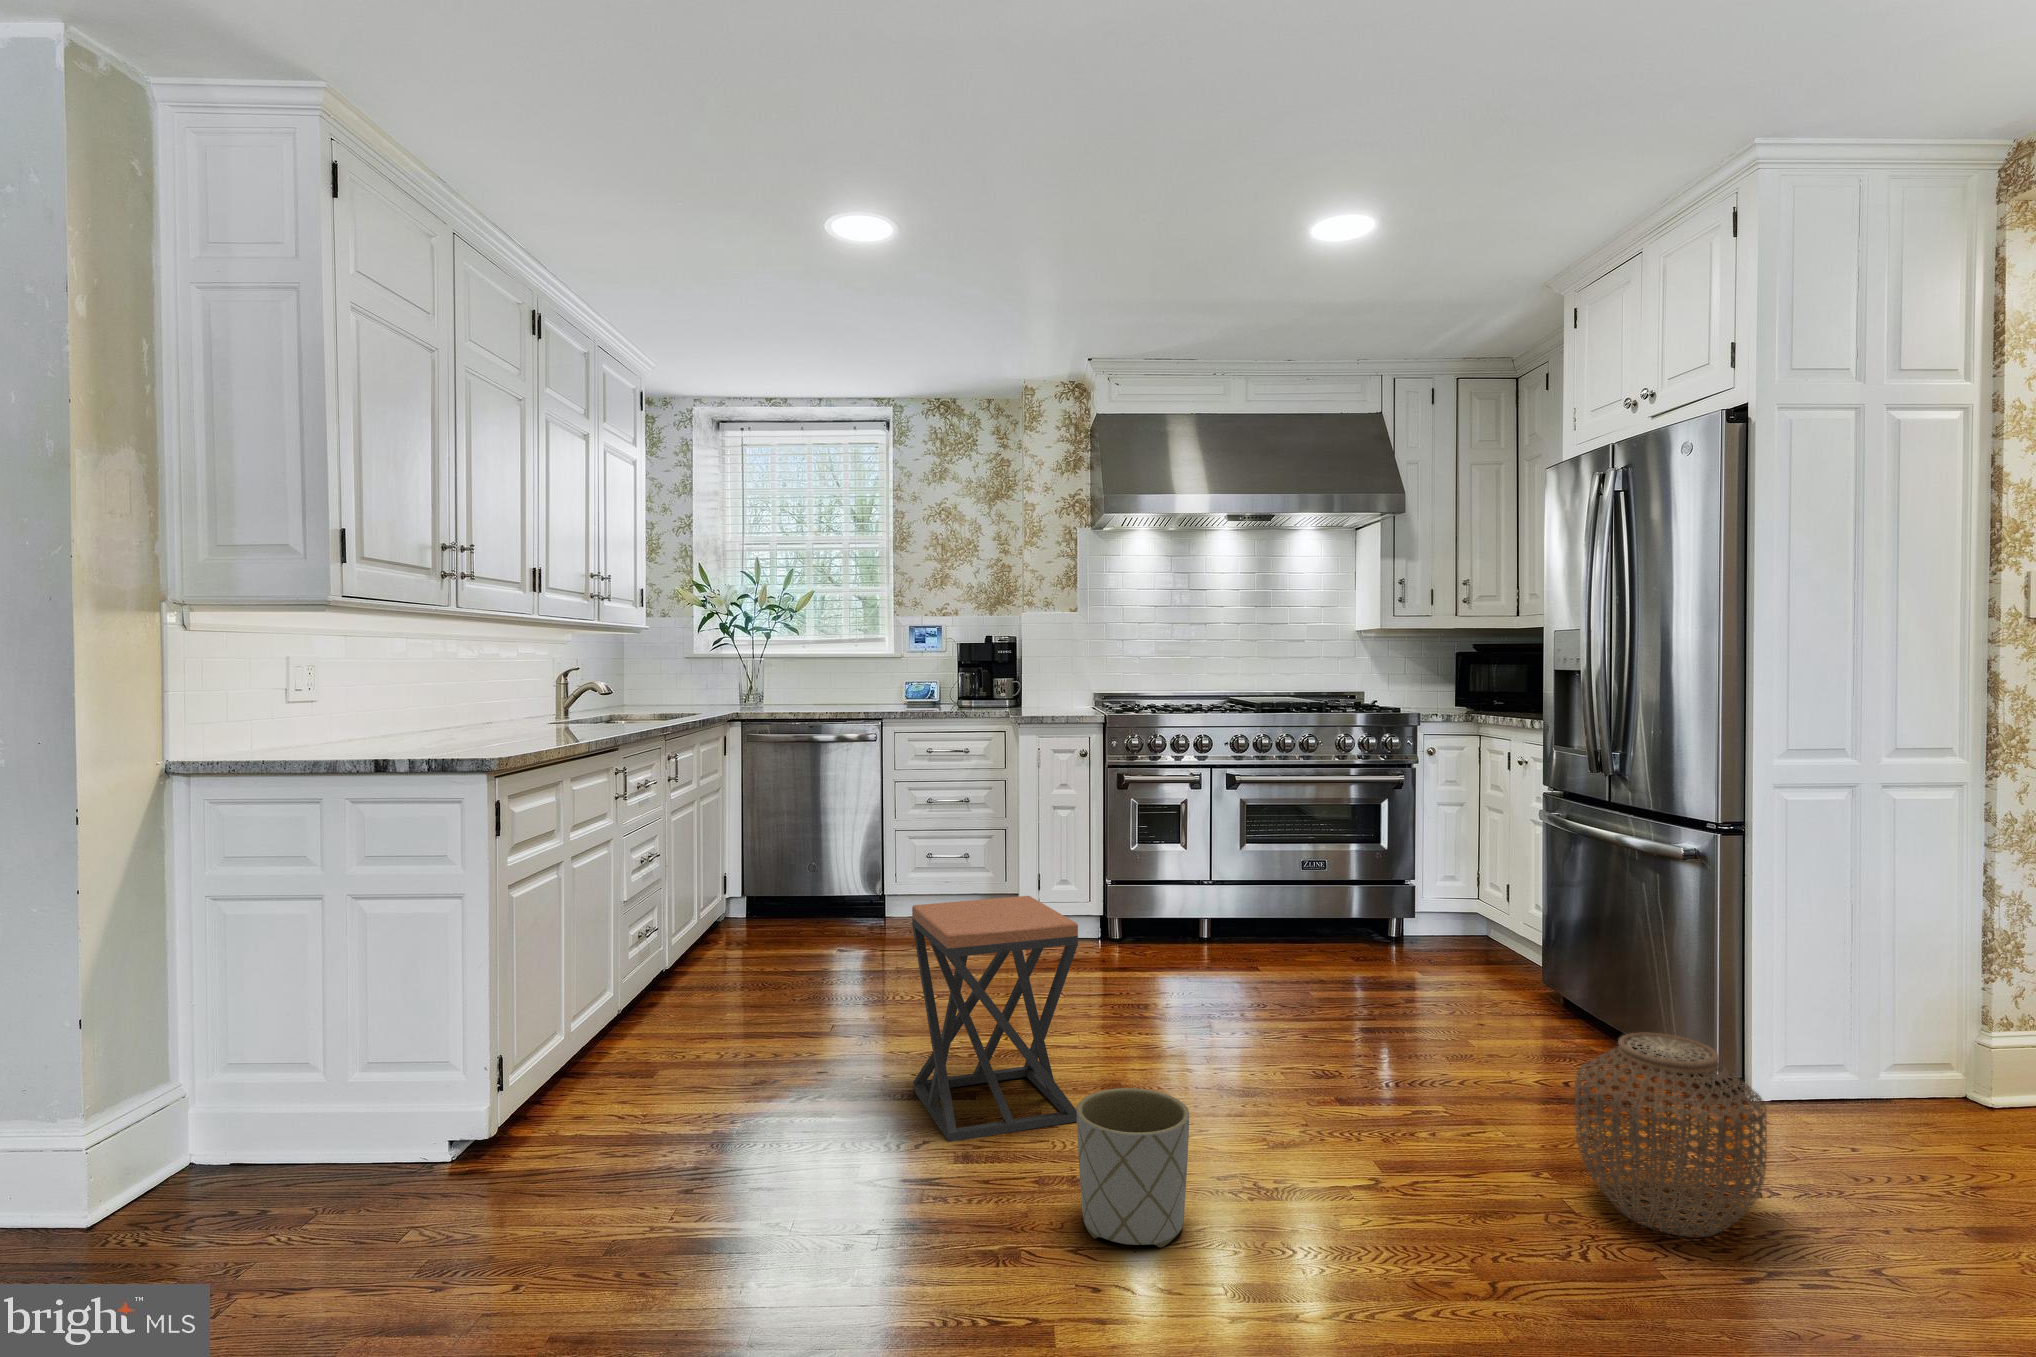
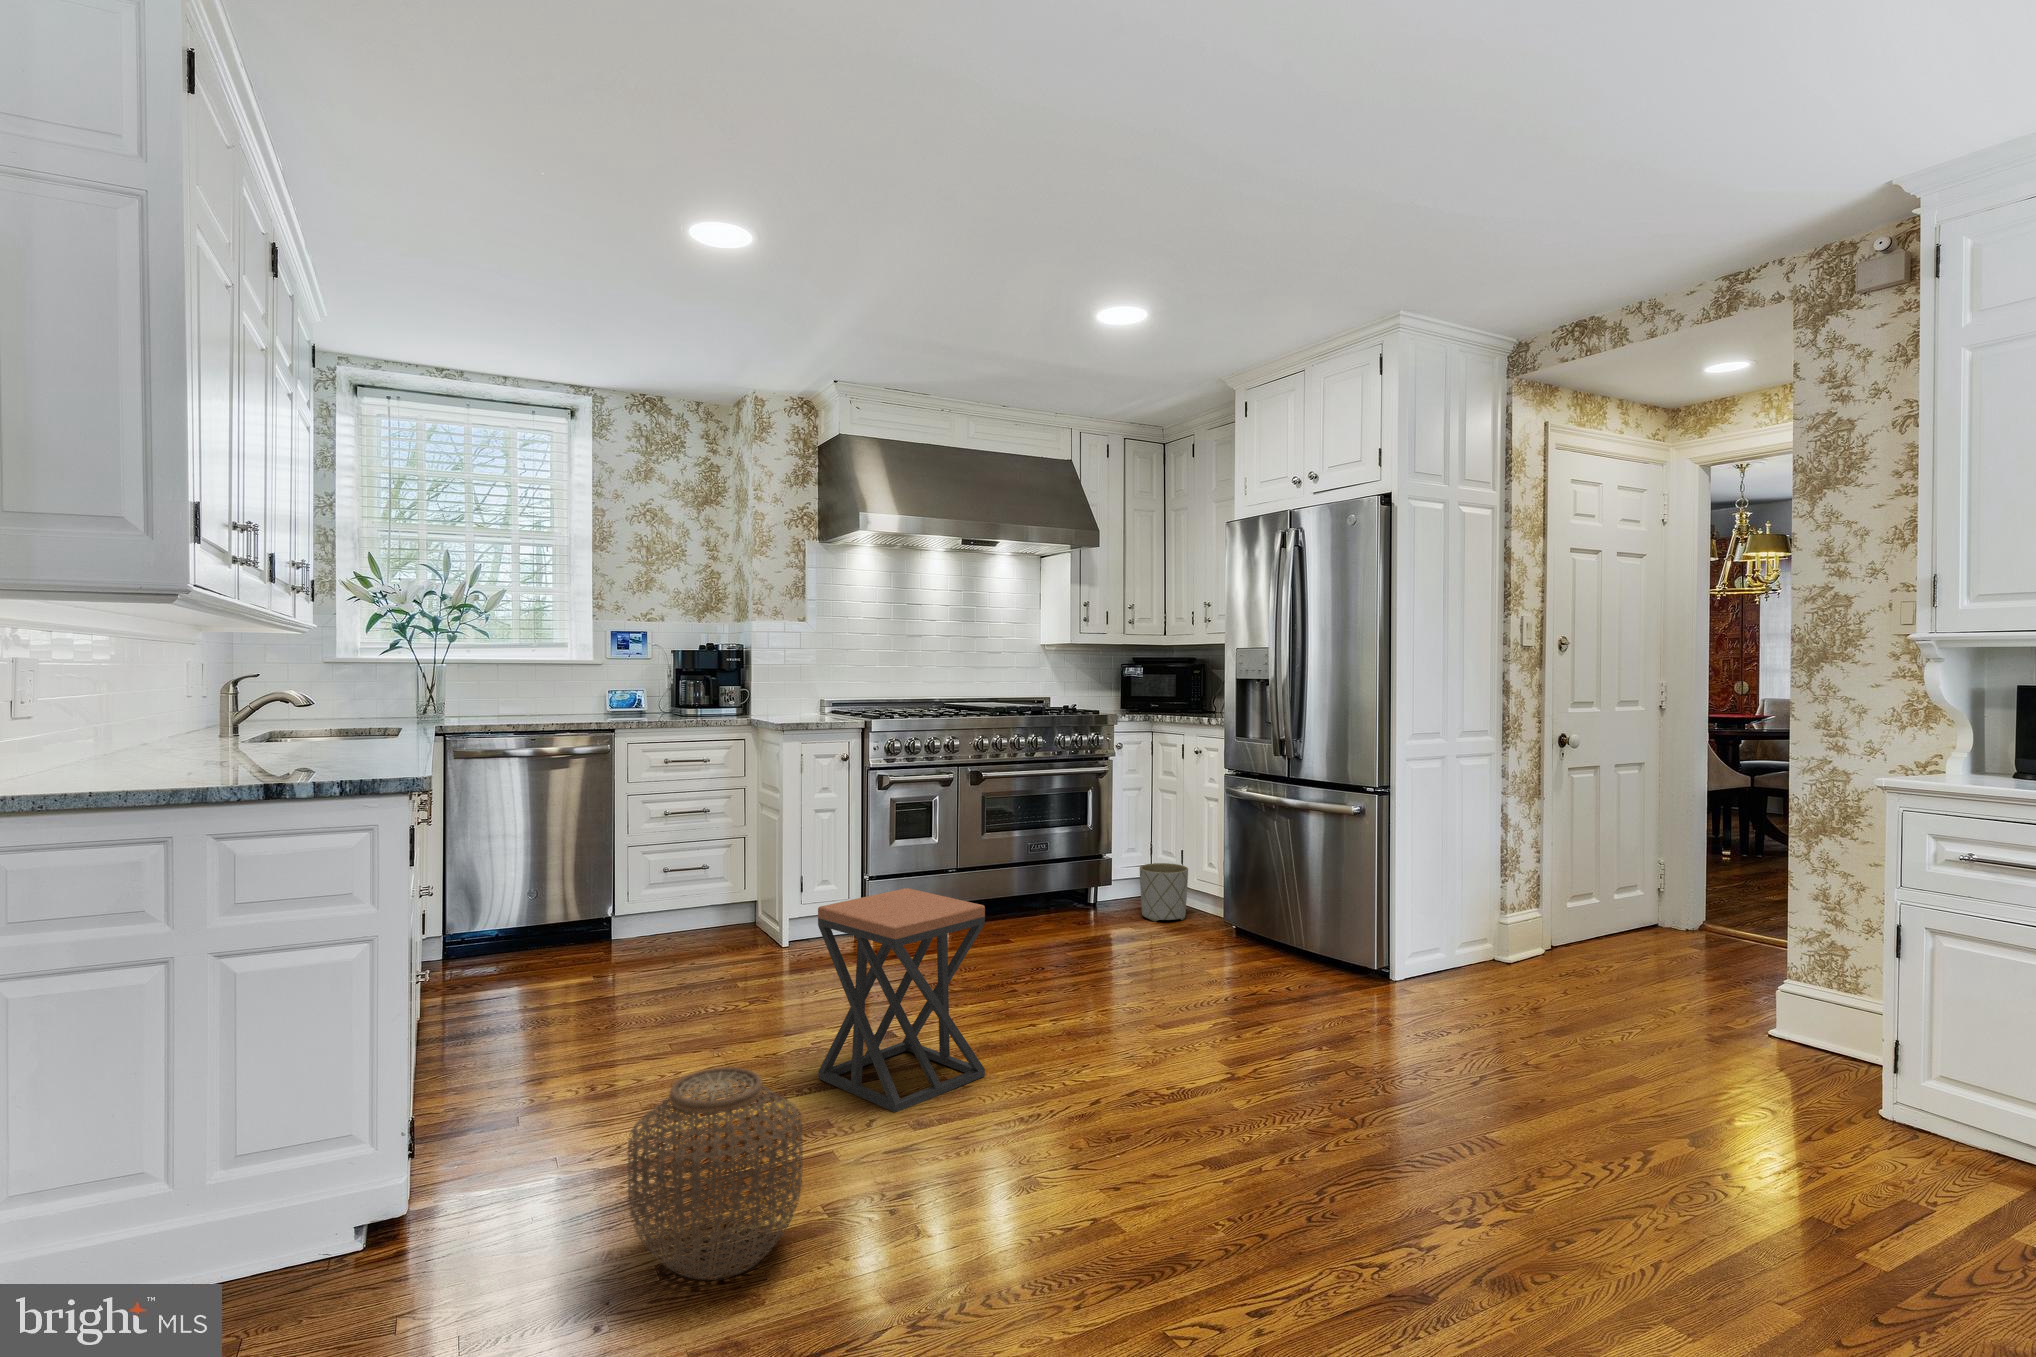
woven basket: present [1575,1033,1767,1237] -> present [628,1067,802,1279]
planter: present [1076,1088,1189,1248] -> present [1140,863,1188,922]

